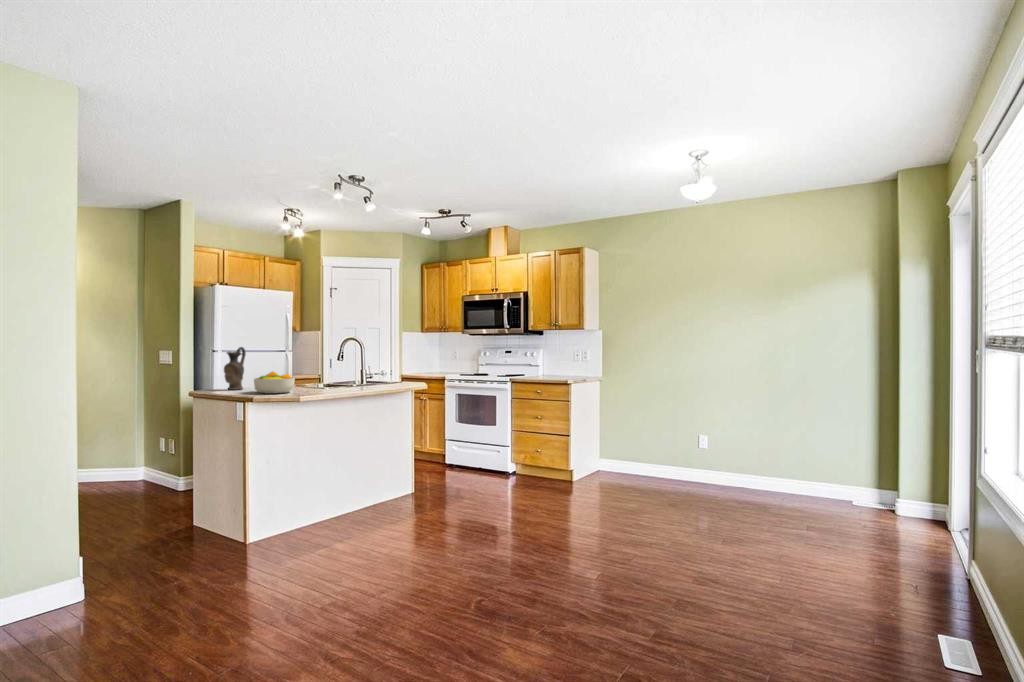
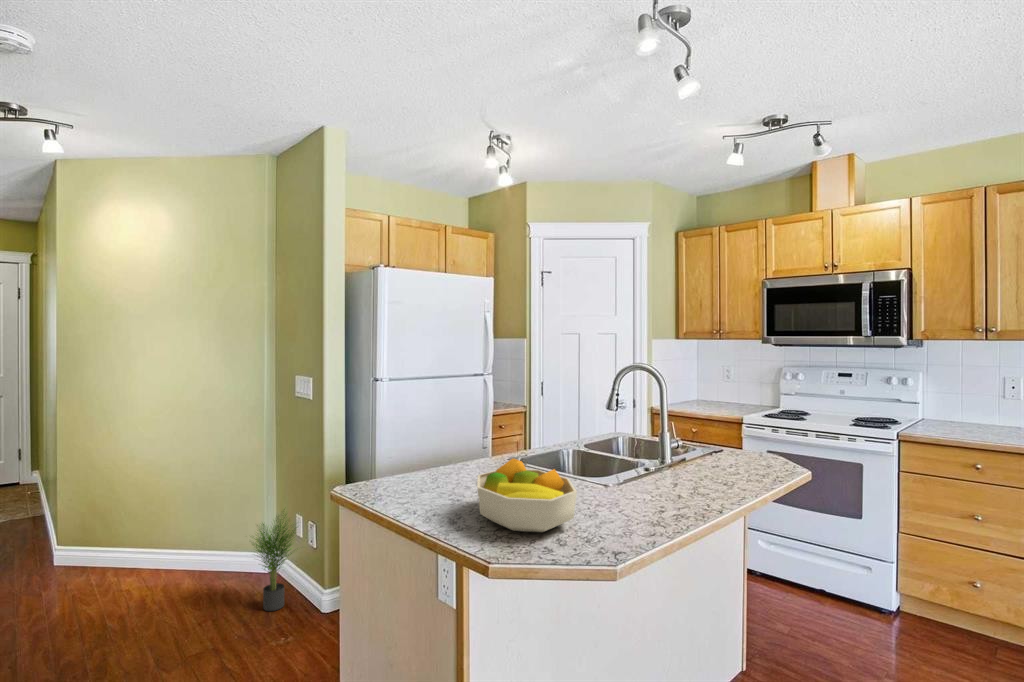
ceramic pitcher: present [224,347,246,390] -> none [401,391,444,490]
potted plant: none [127,430,168,491] -> present [254,515,295,611]

